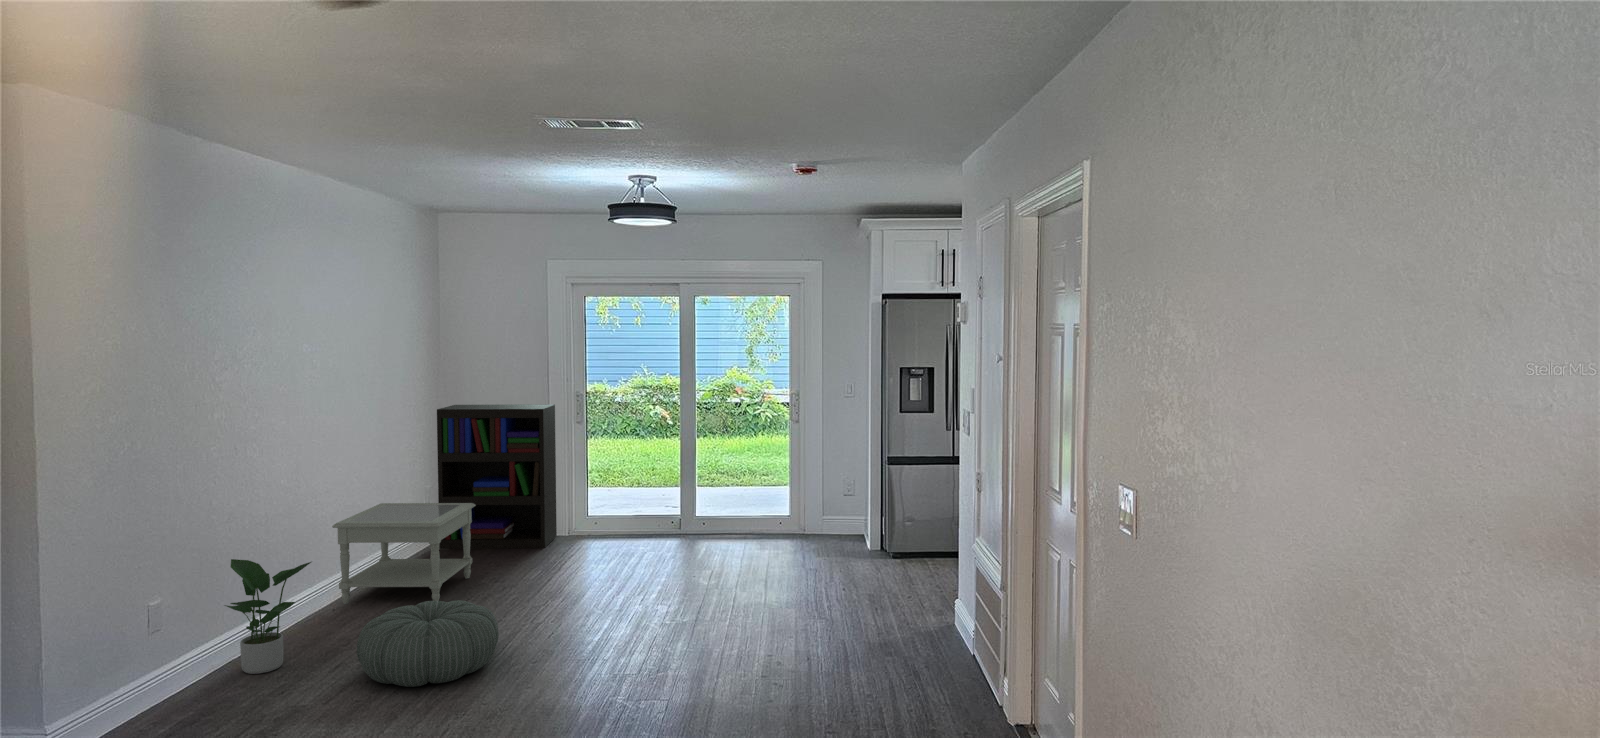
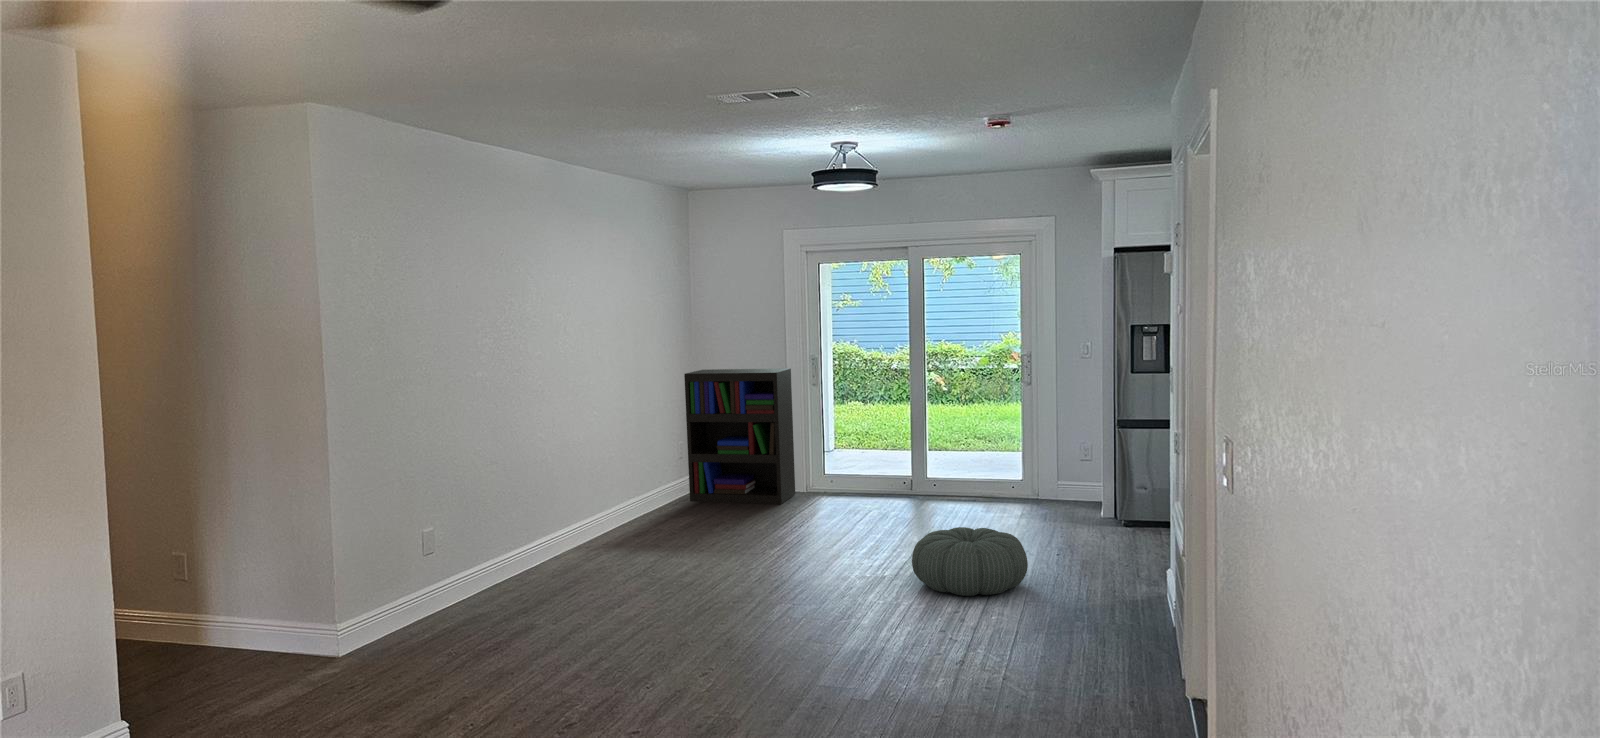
side table: present [332,503,476,604] -> none [589,457,712,547]
potted plant: present [225,559,311,674] -> none [497,497,563,593]
pouf: present [357,600,498,687] -> present [912,527,1028,596]

